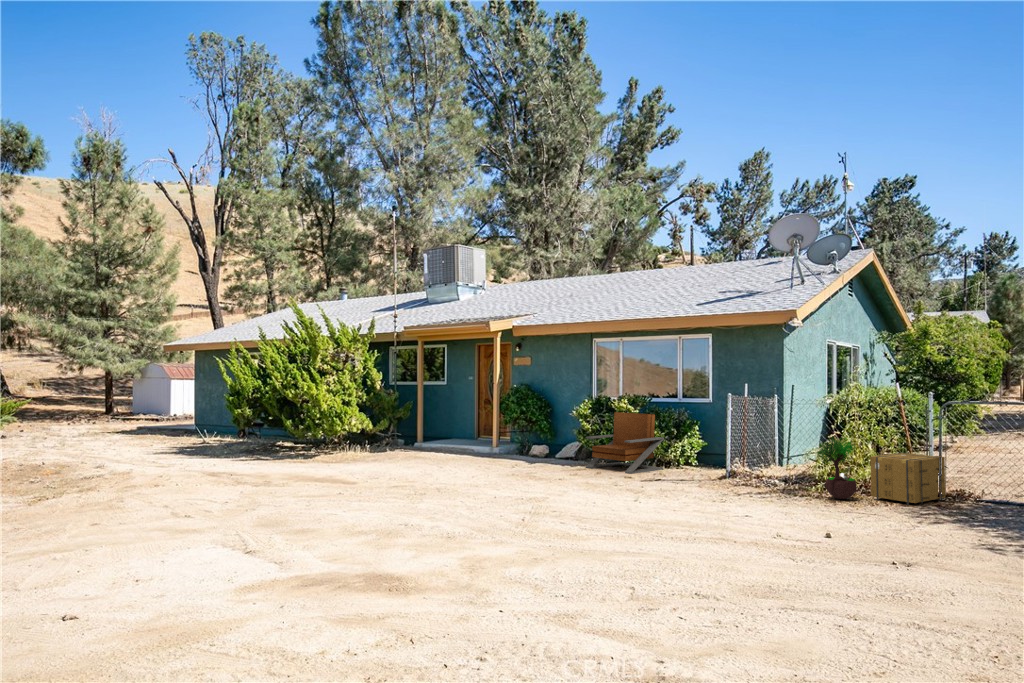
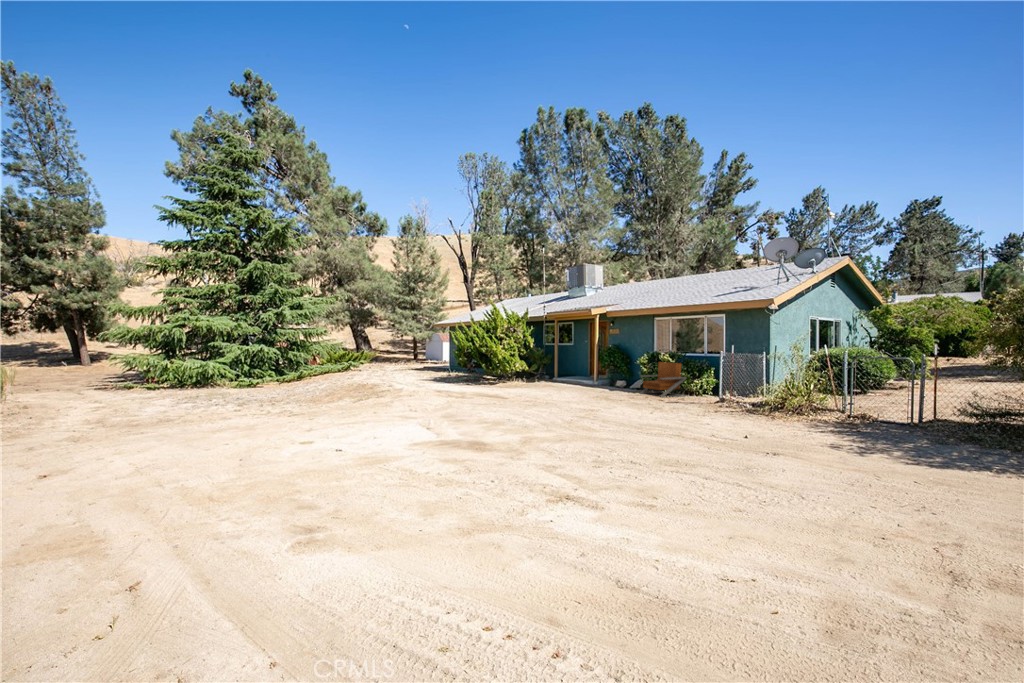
potted tree: present [816,438,857,499] -> none [761,375,790,416]
cardboard box: present [870,453,946,505] -> none [800,390,854,422]

